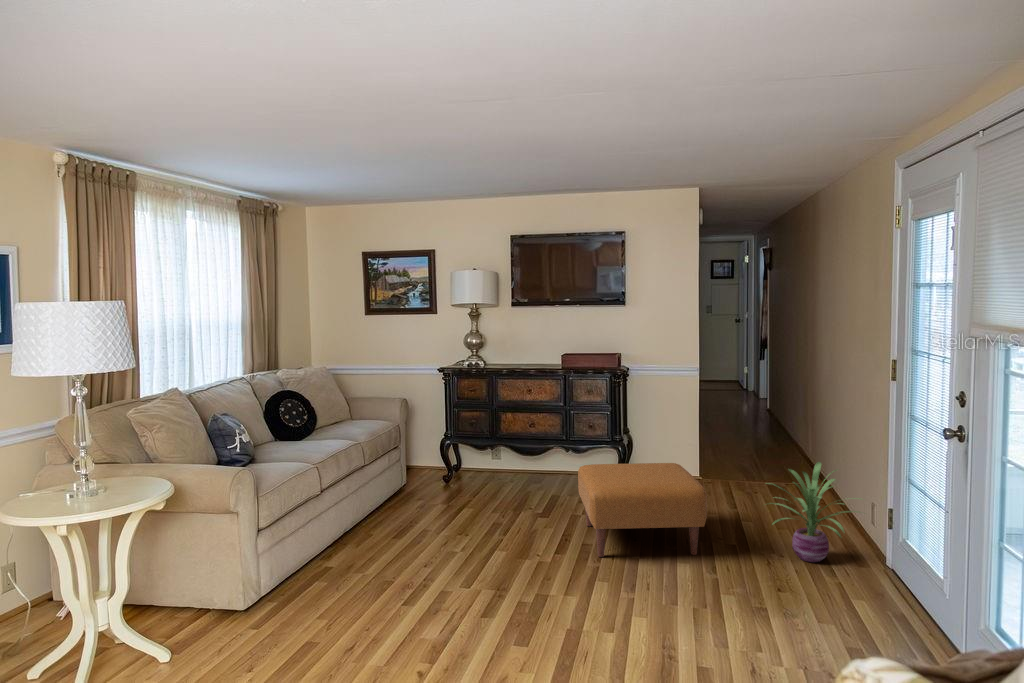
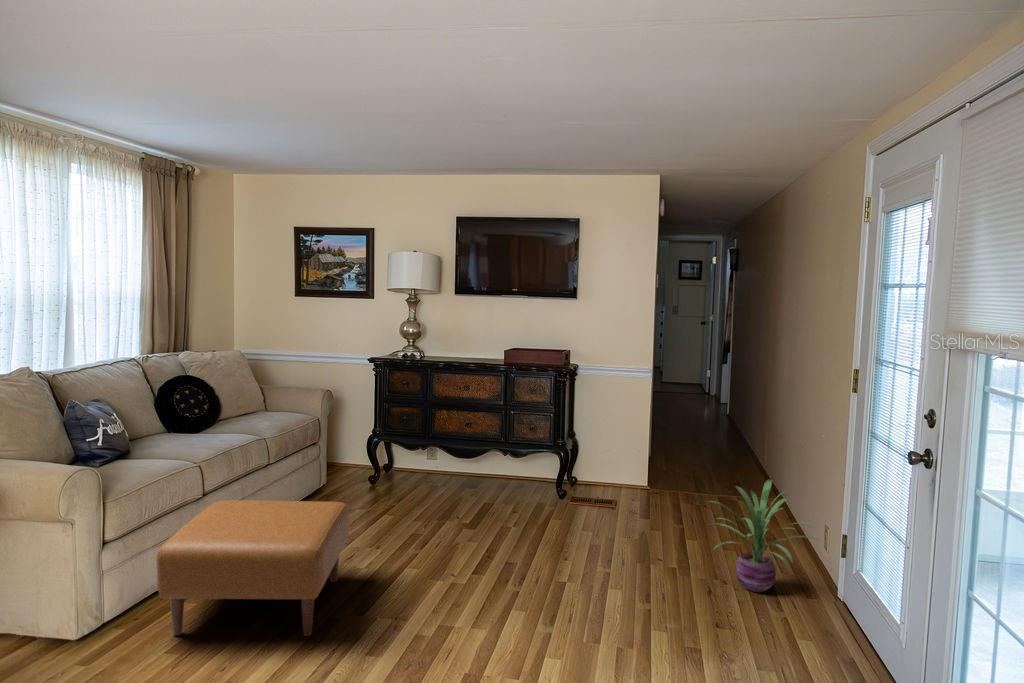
ottoman: present [578,463,707,557] -> present [157,500,349,636]

